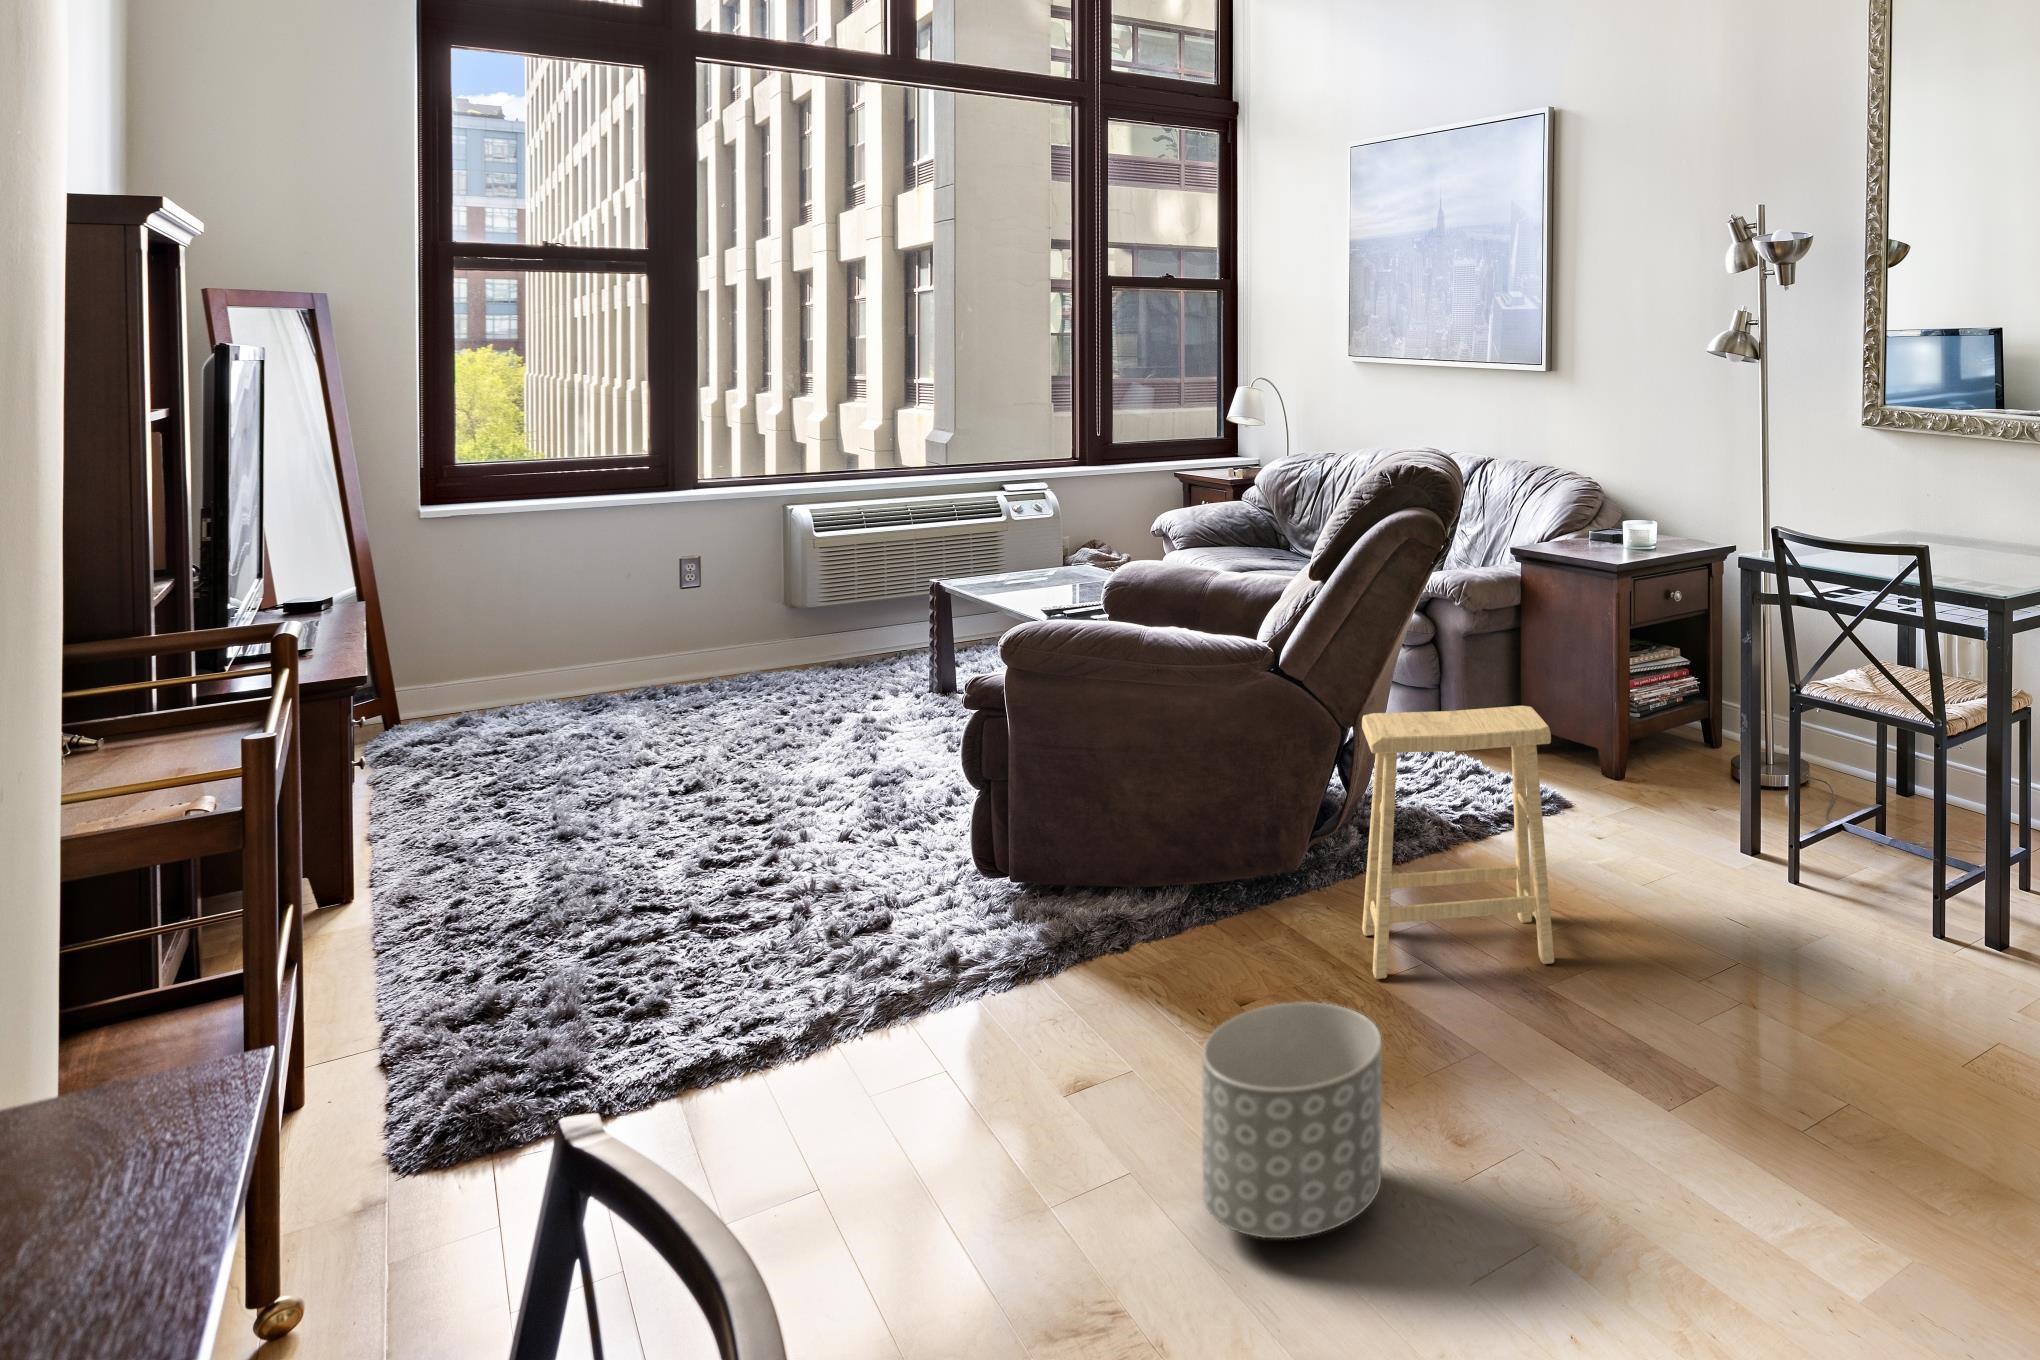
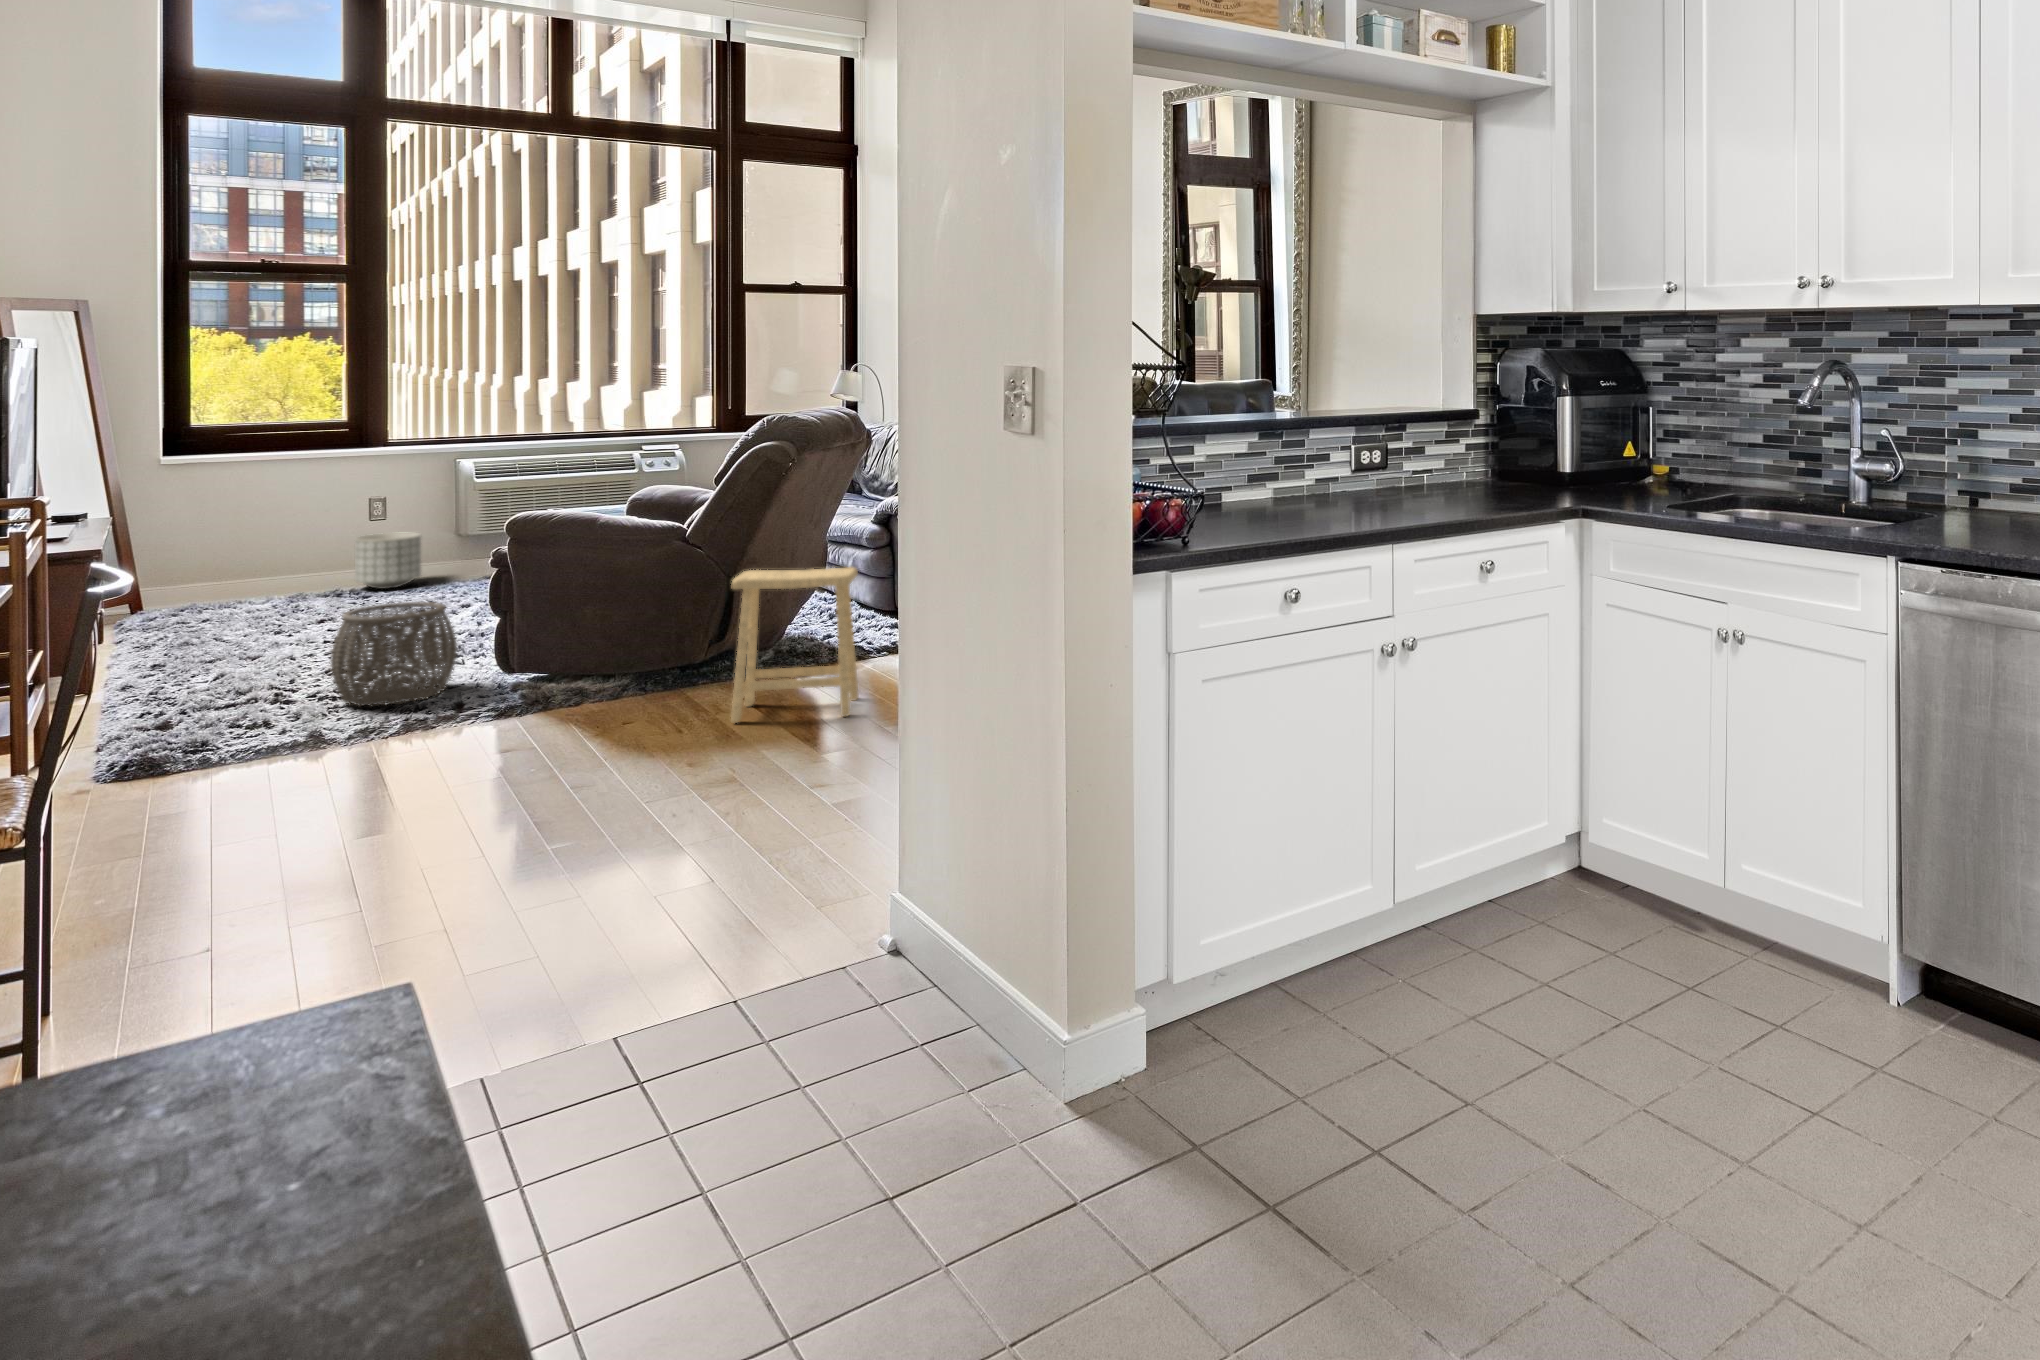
woven basket: none [710,750,893,931] -> present [330,602,457,707]
planter: present [1203,1002,1382,1238] -> present [355,533,421,589]

